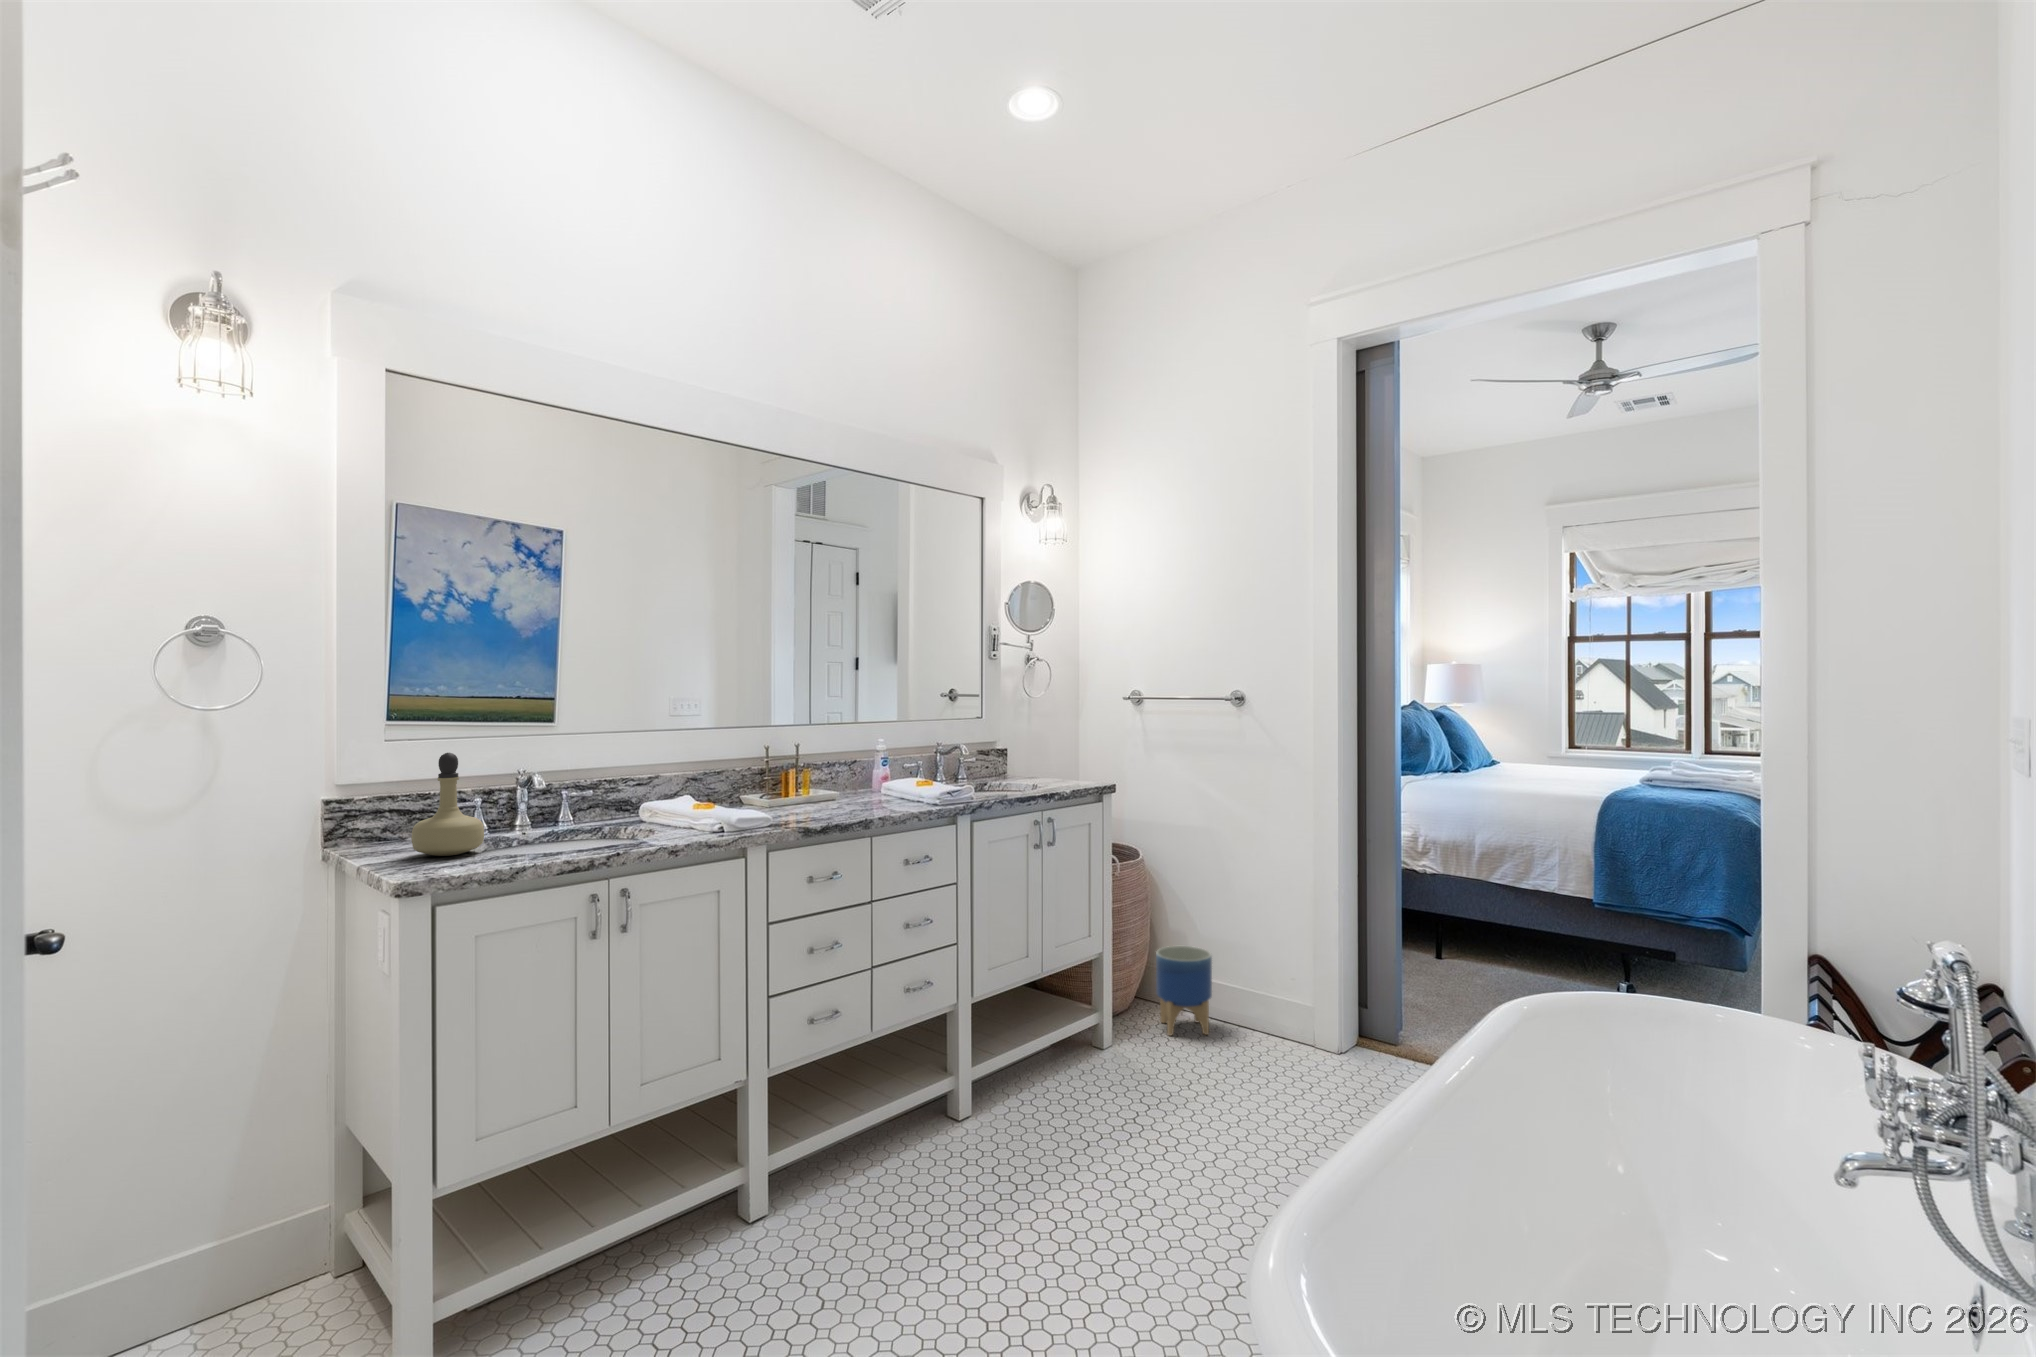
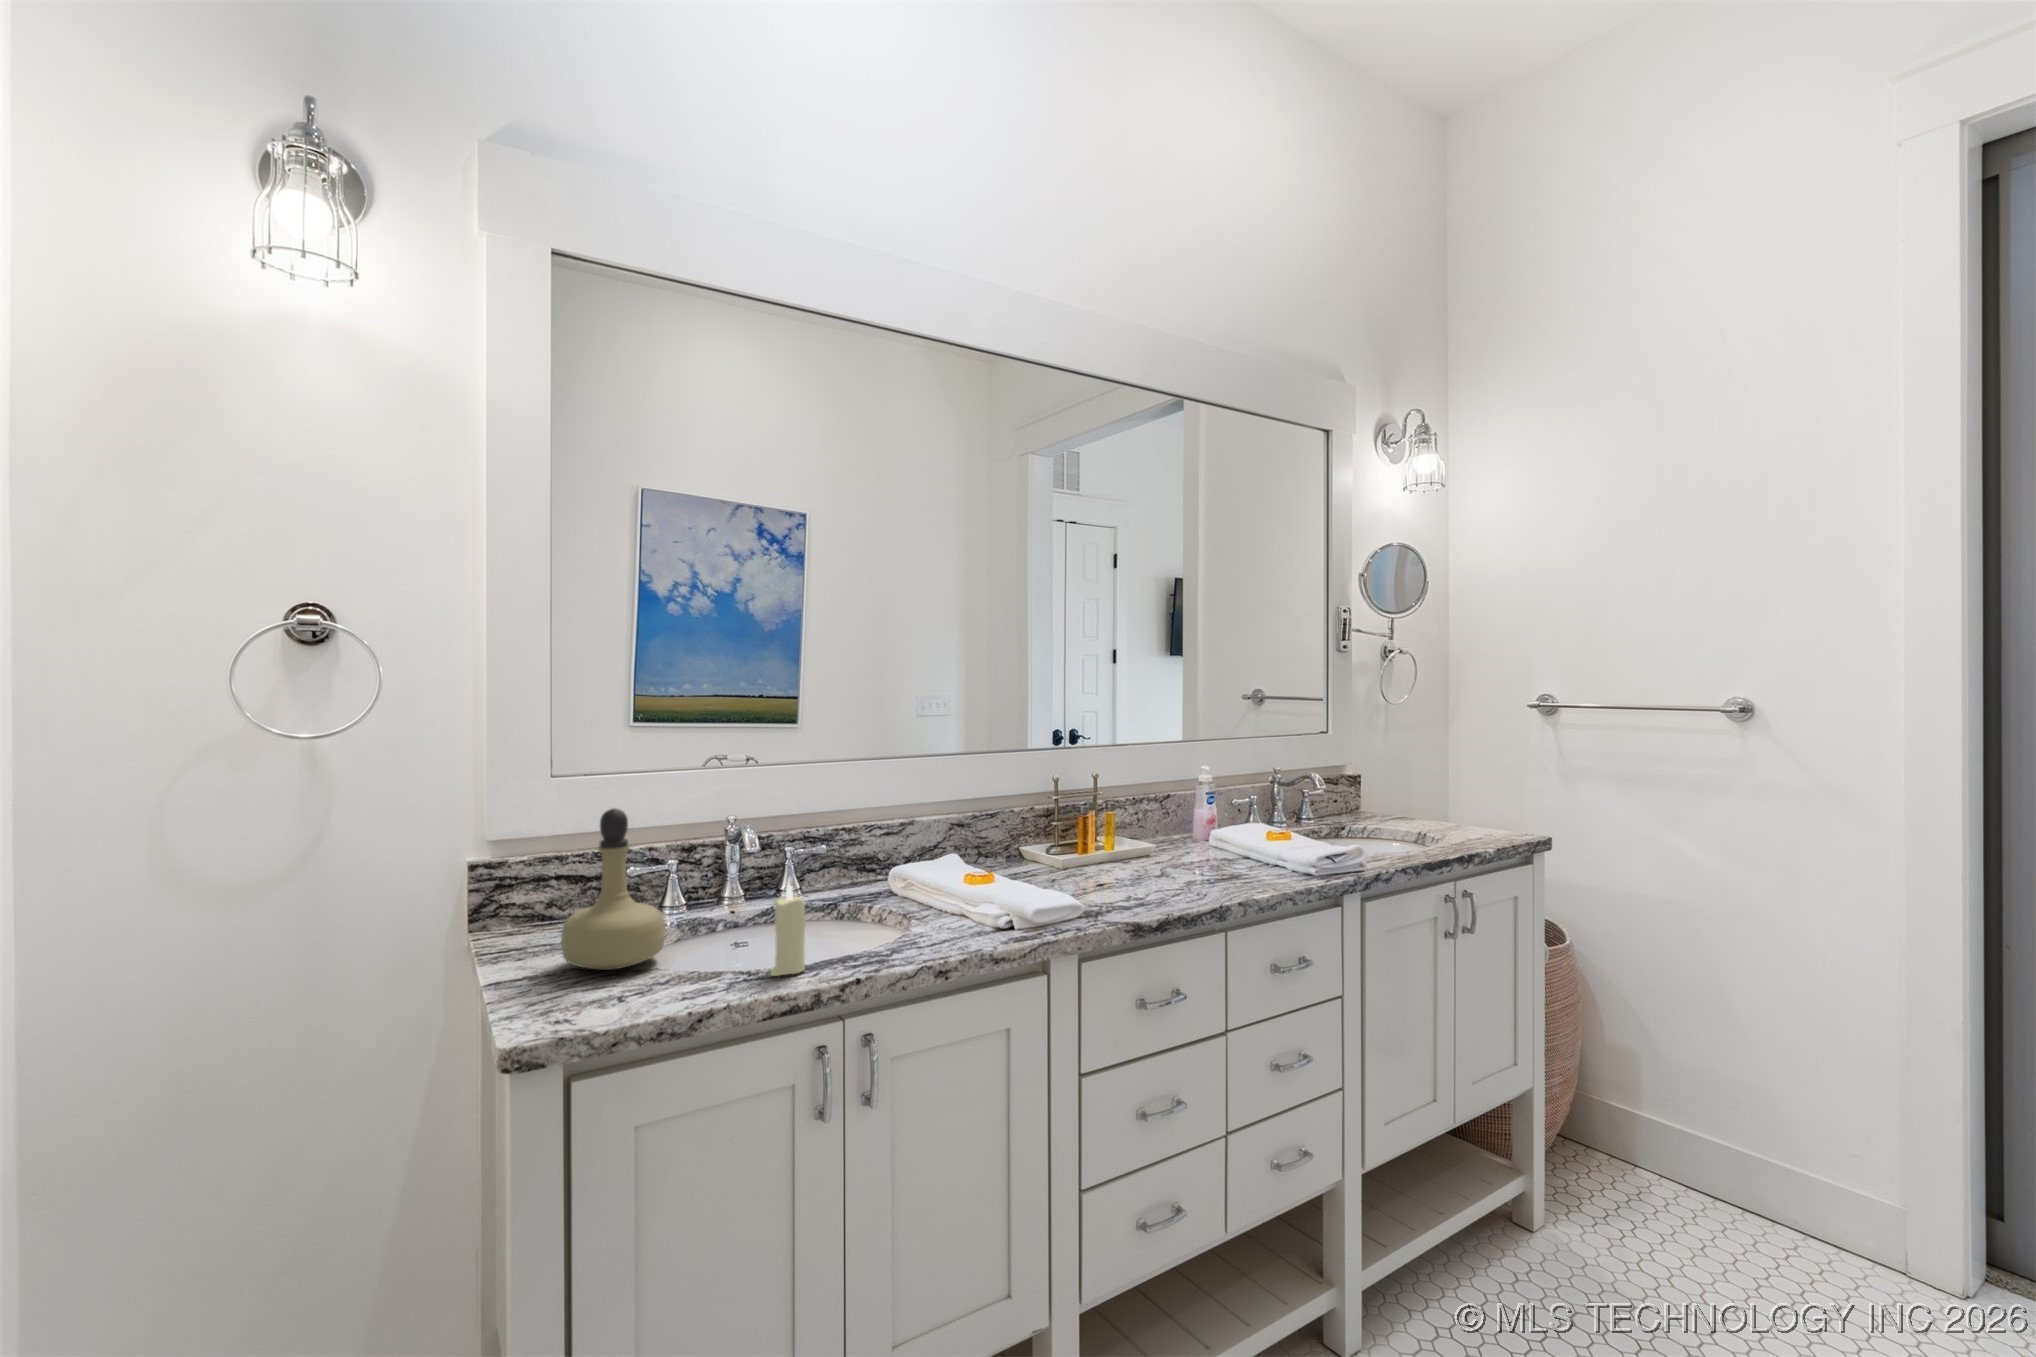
candle: none [559,792,583,853] -> present [771,879,806,976]
planter: present [1156,946,1212,1035] -> none [1599,1071,1695,1218]

